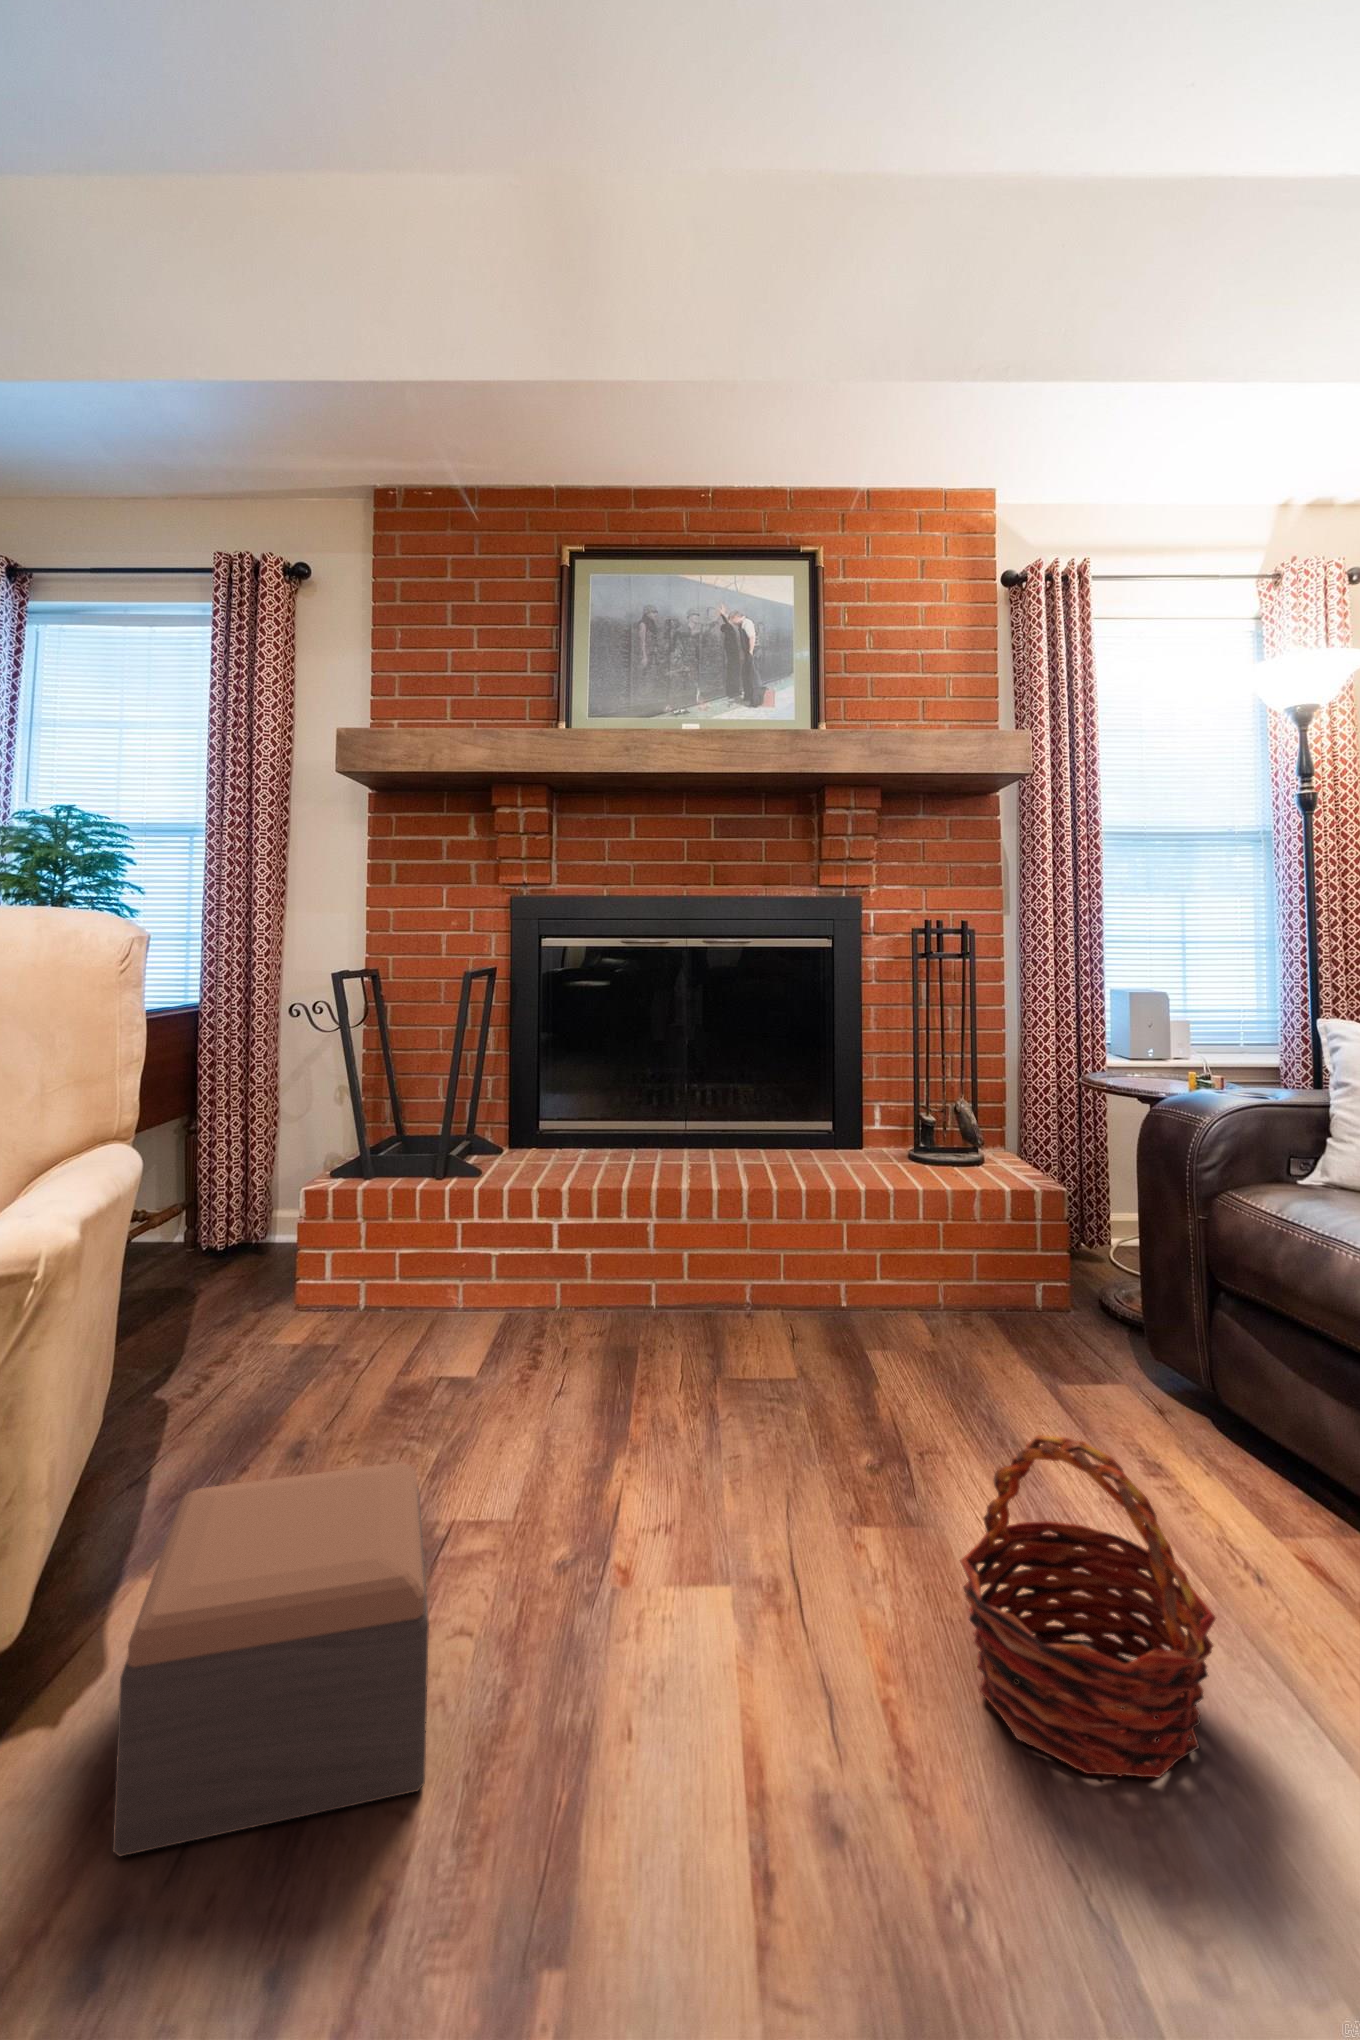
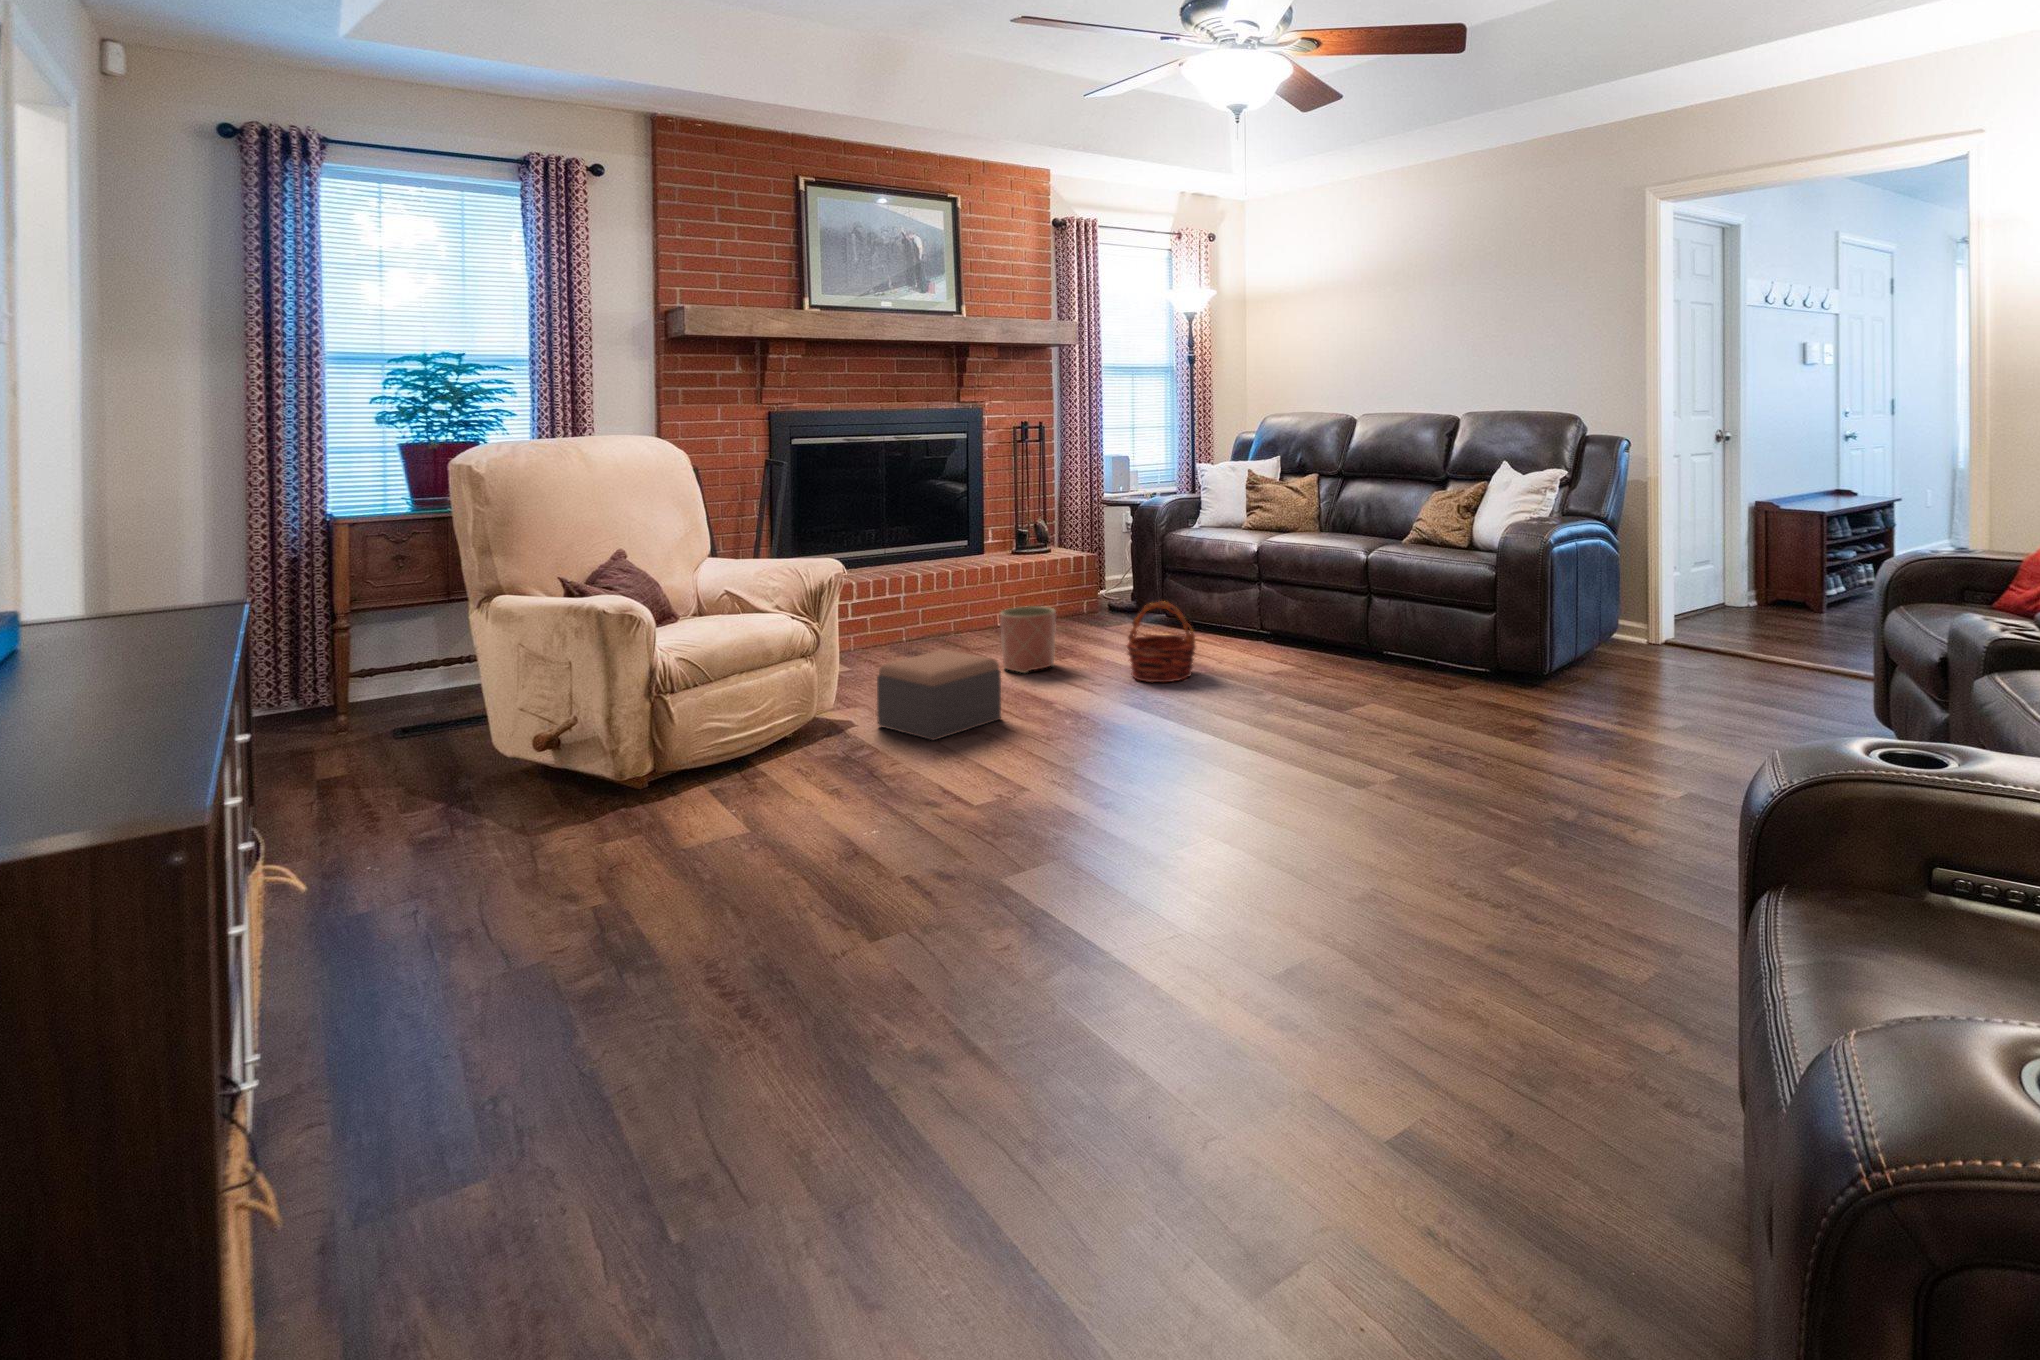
planter: none [700,1321,834,1514] -> present [1000,606,1056,673]

